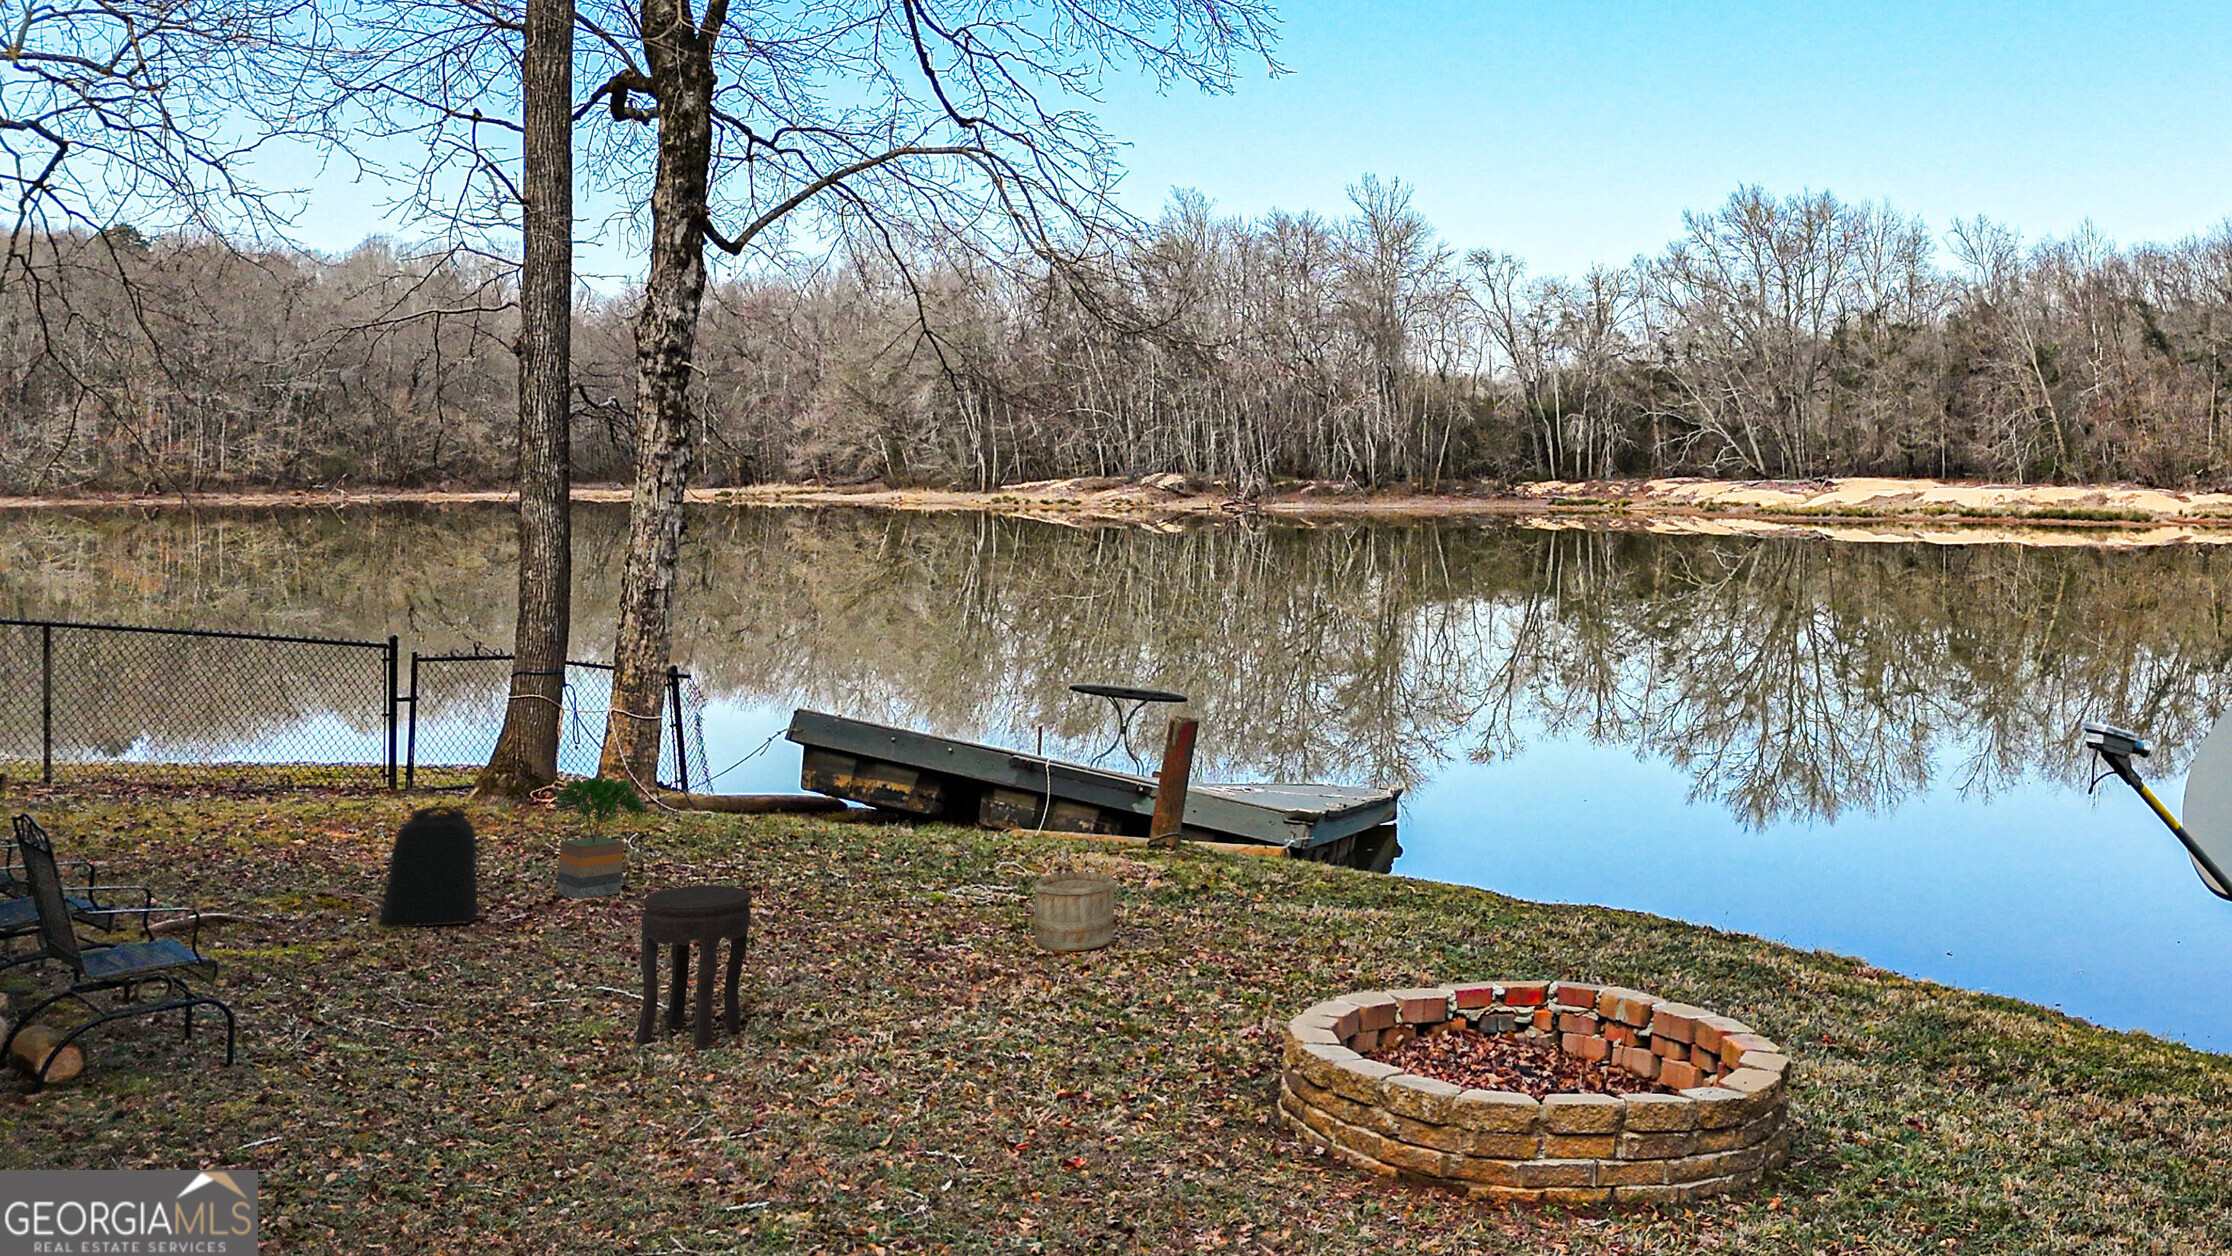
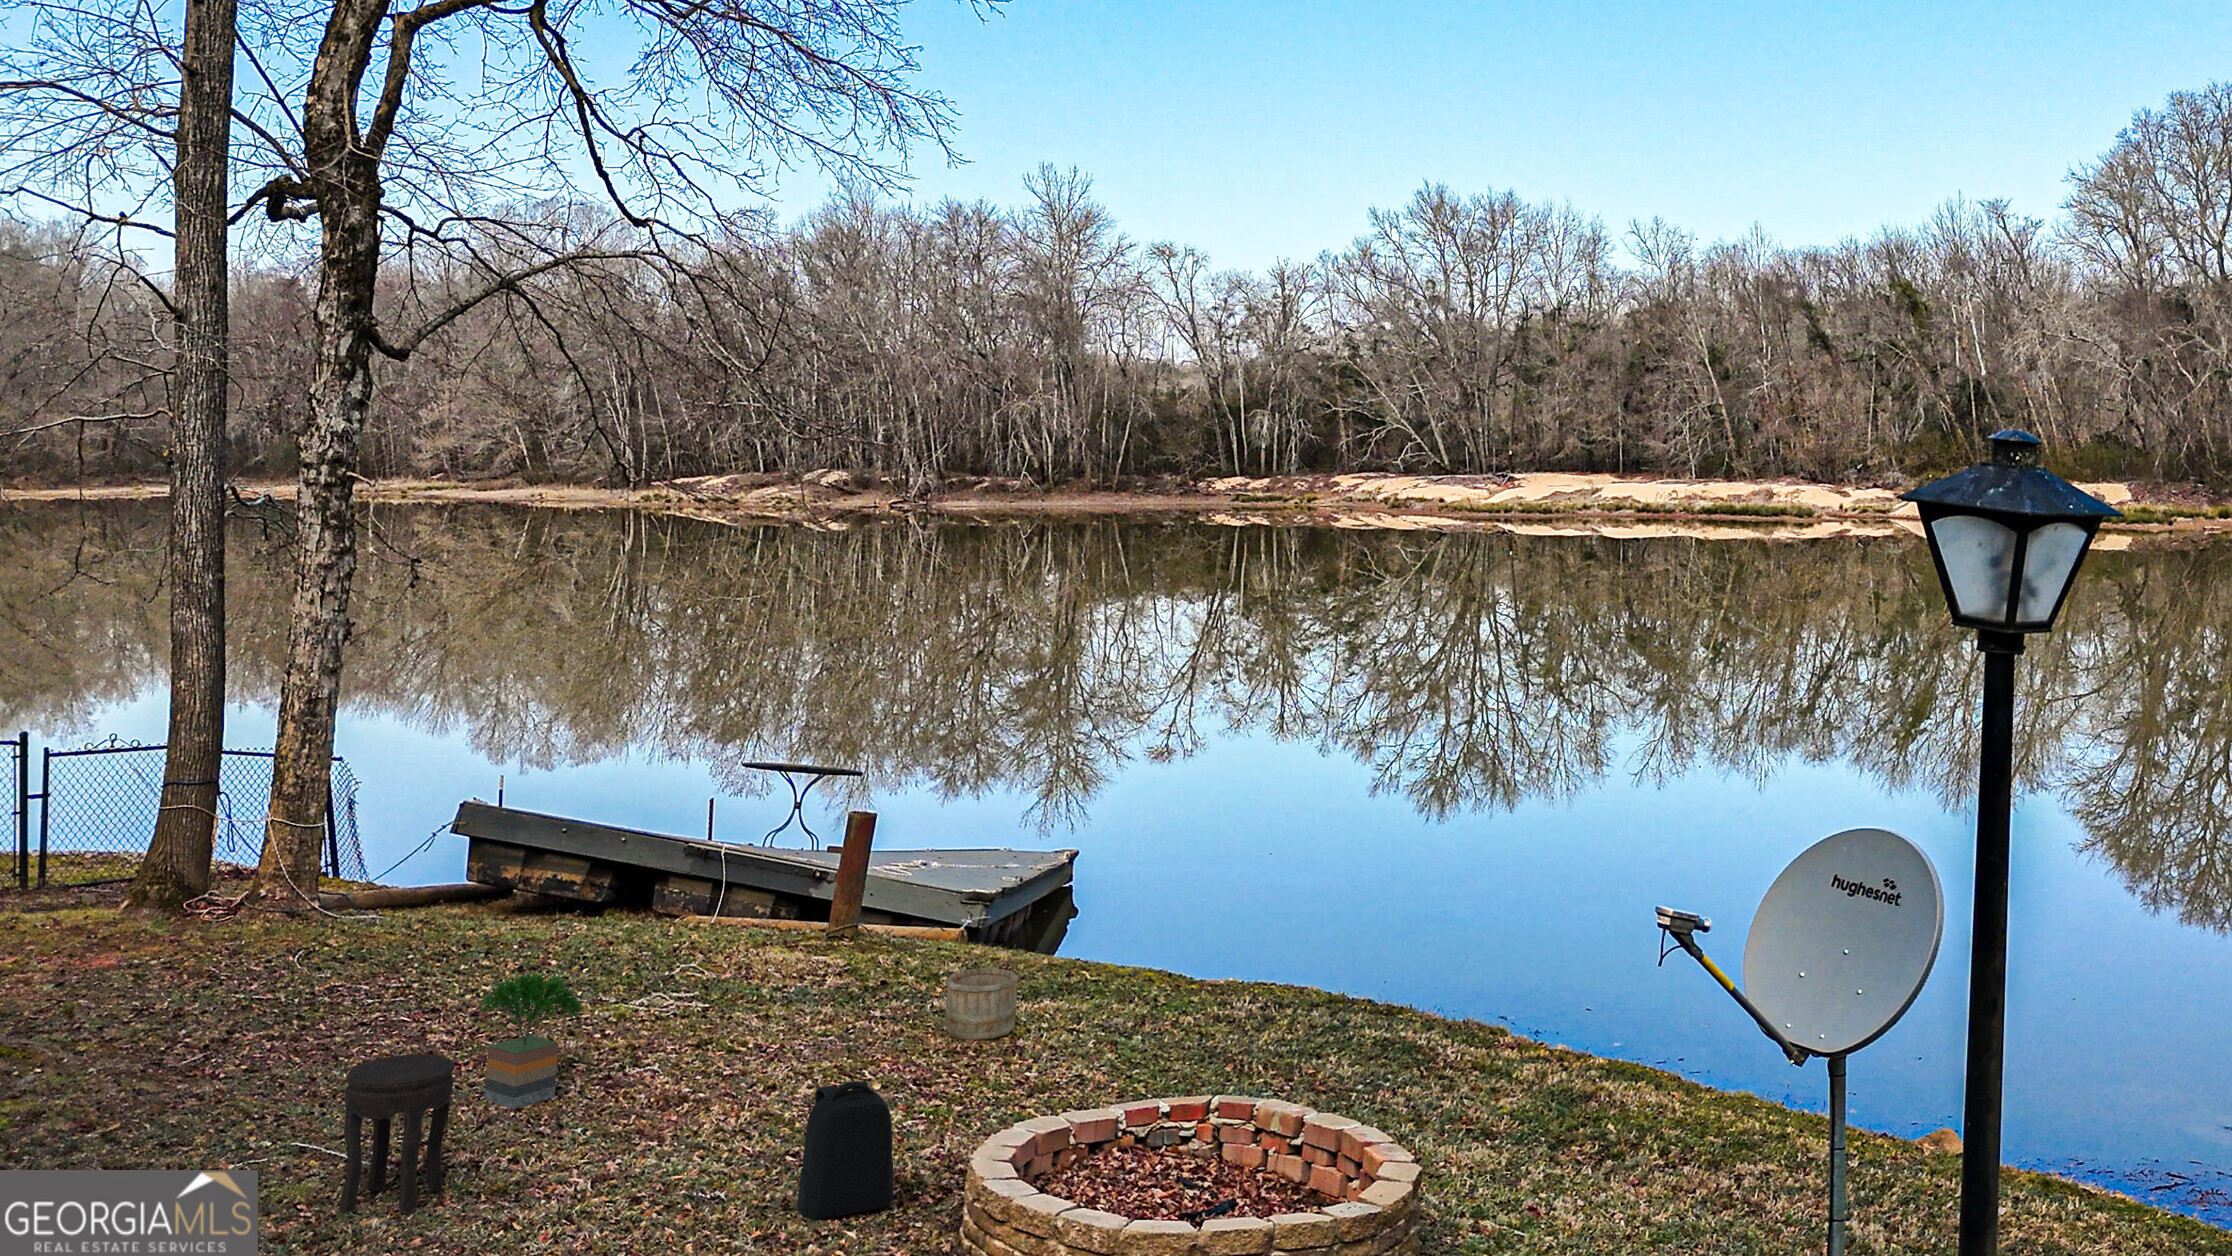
potted tree: present [555,778,646,899] -> present [479,973,583,1109]
backpack: present [380,806,478,927] -> present [797,1081,894,1220]
wooden bucket: present [1033,872,1117,951] -> present [945,968,1019,1040]

